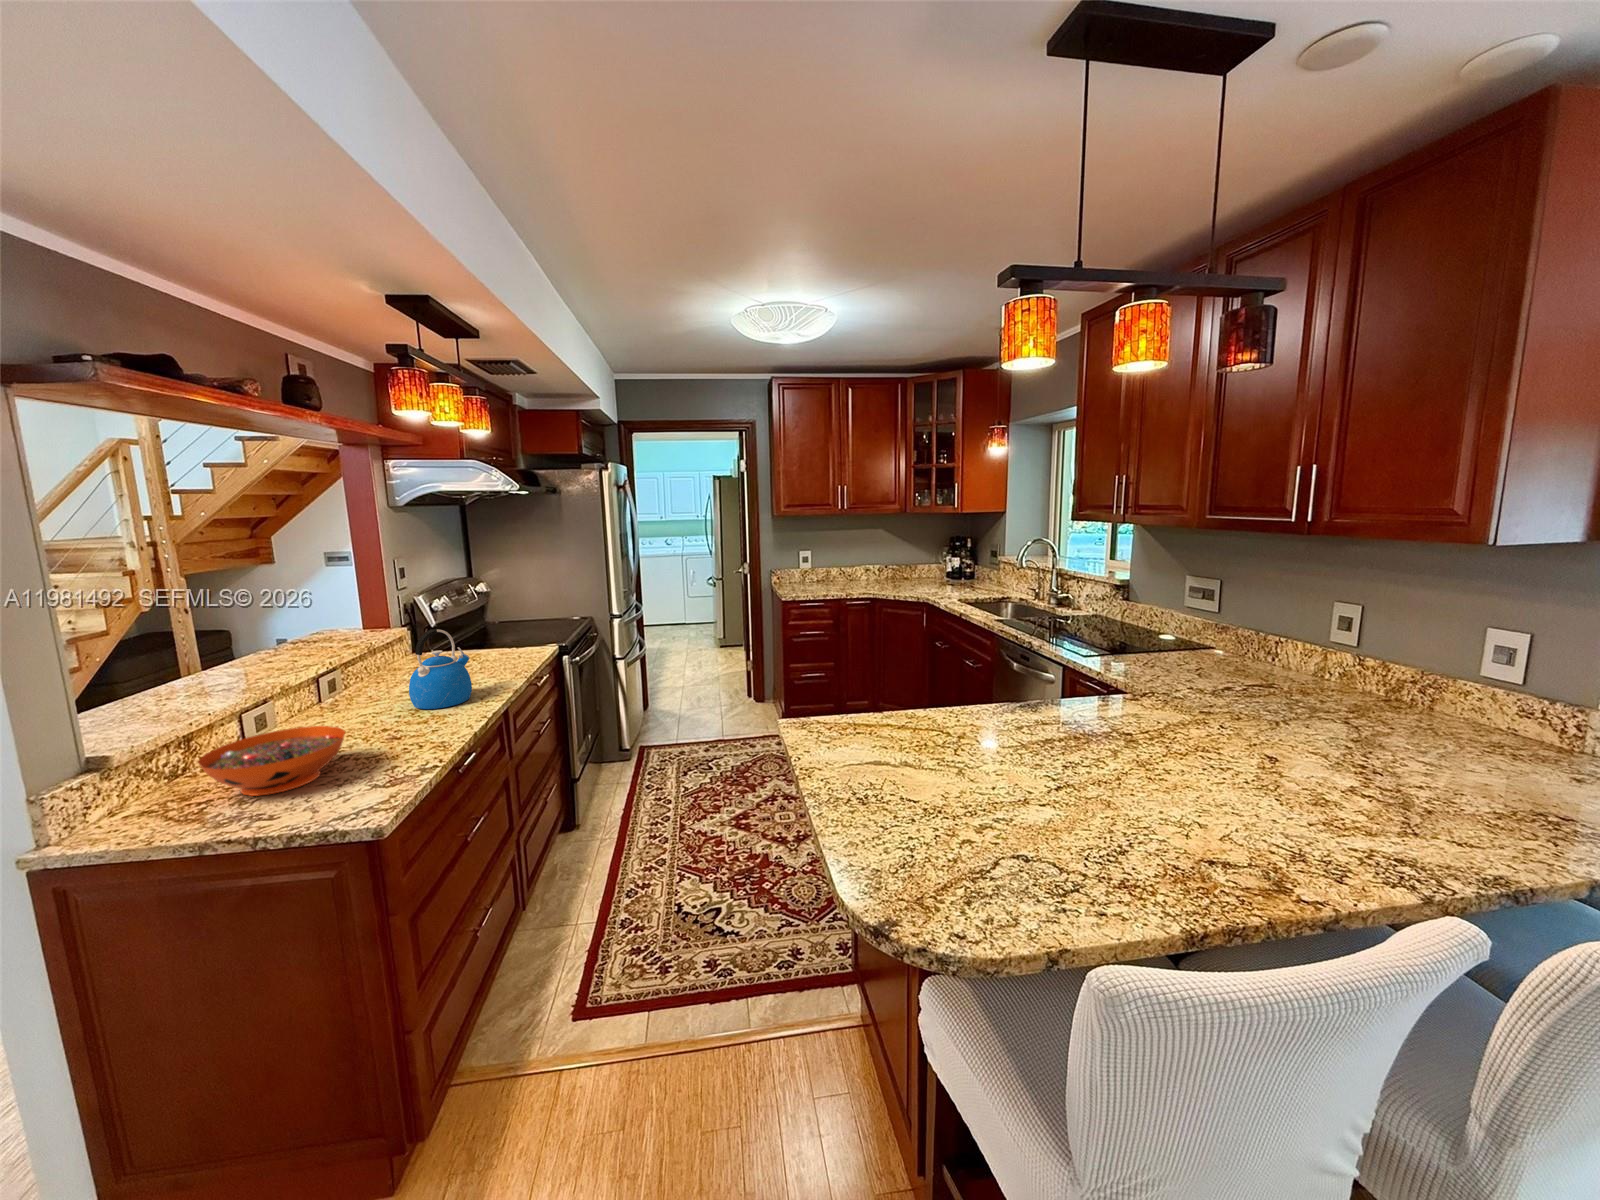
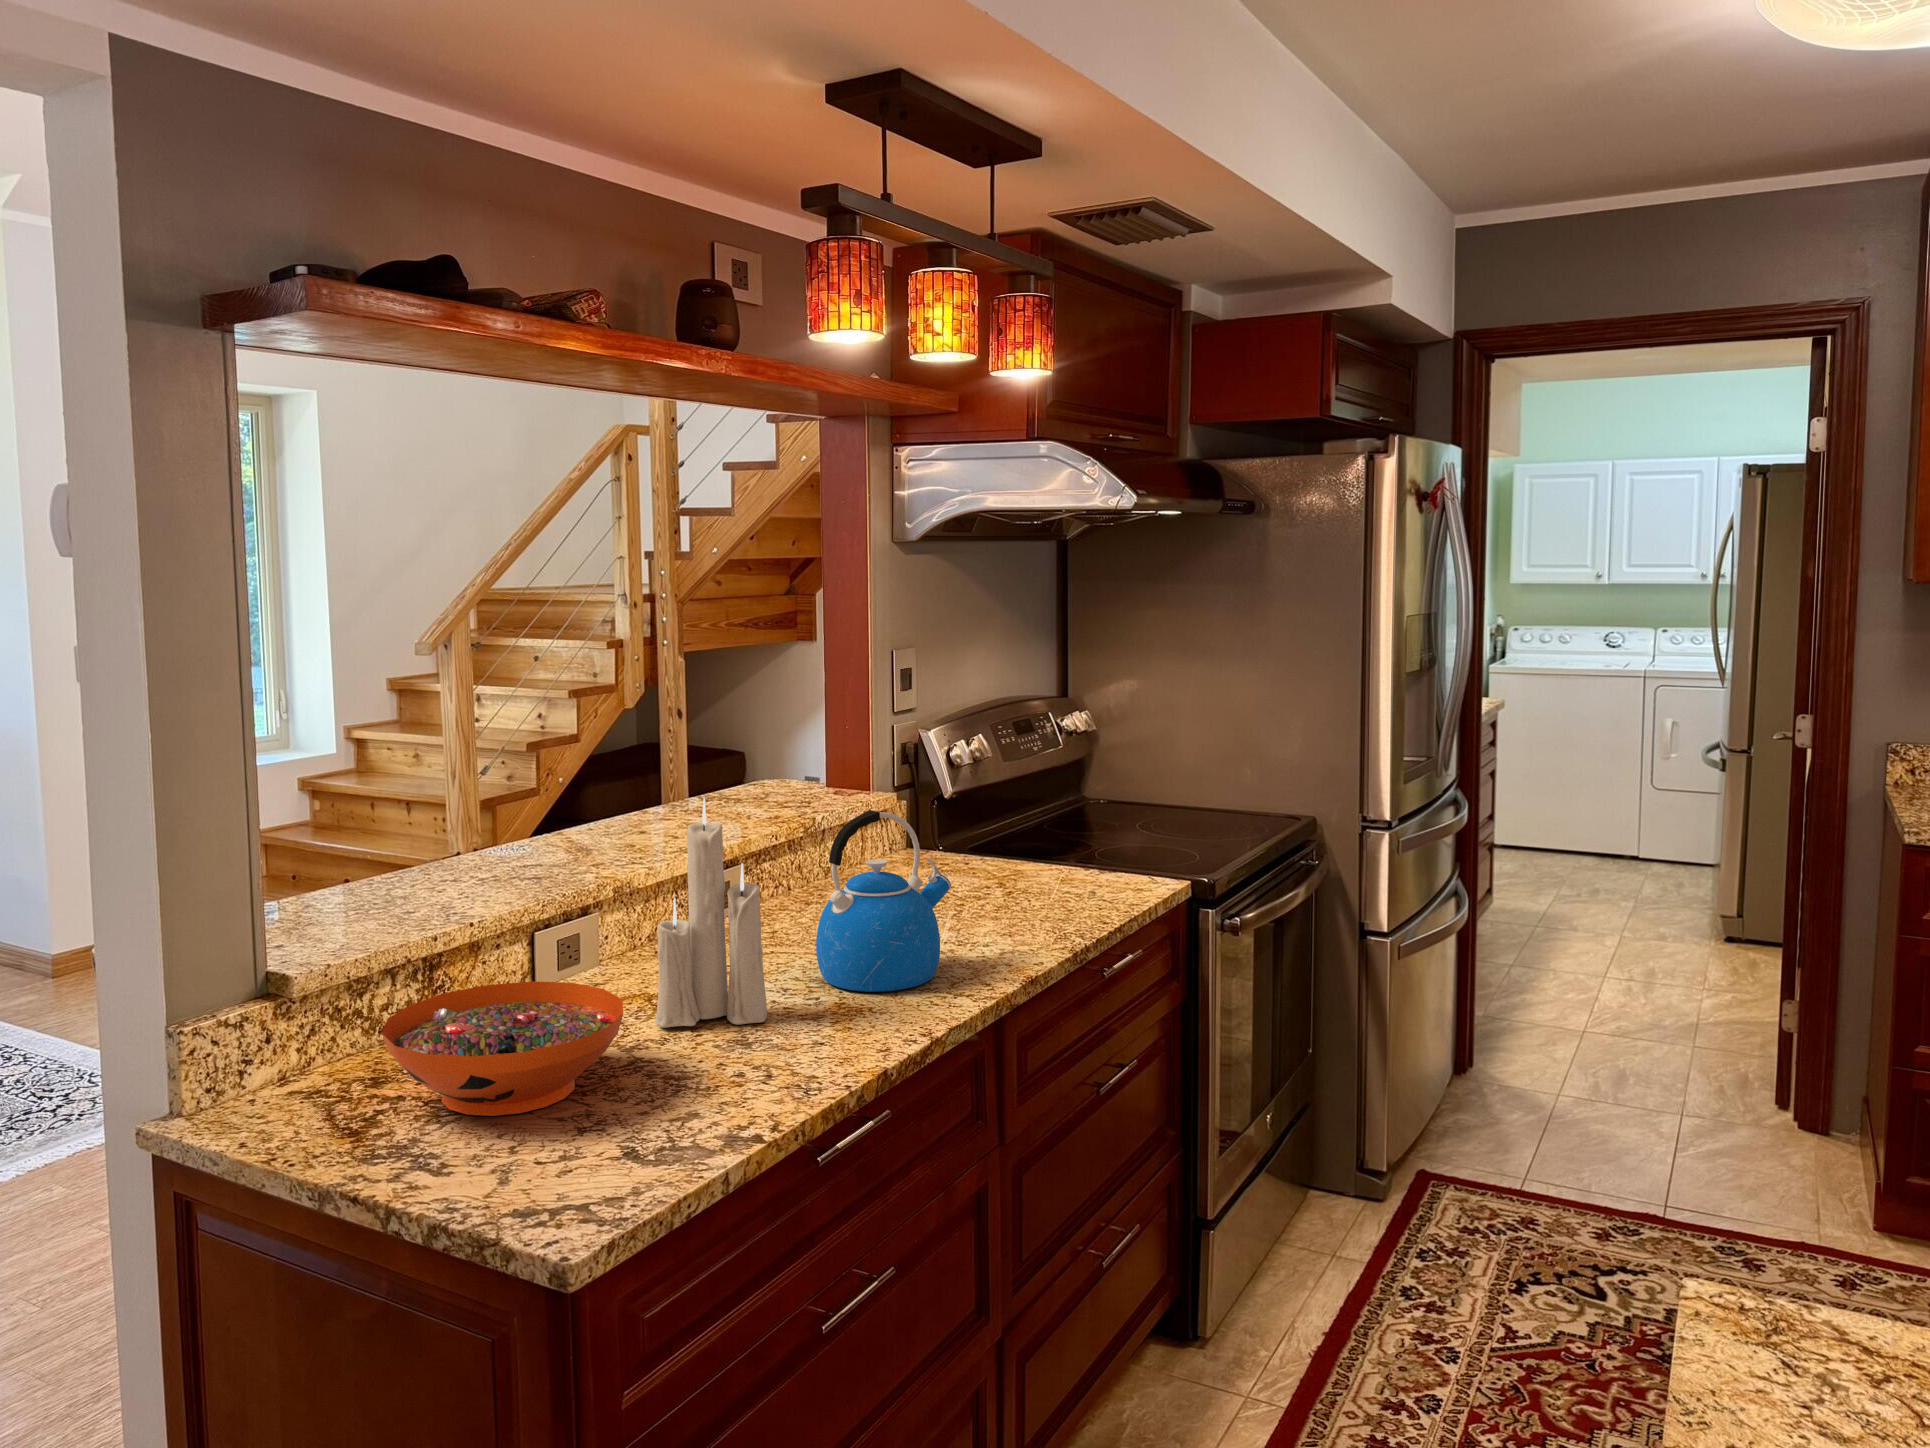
candle: none [337,625,400,741] -> present [655,798,767,1028]

